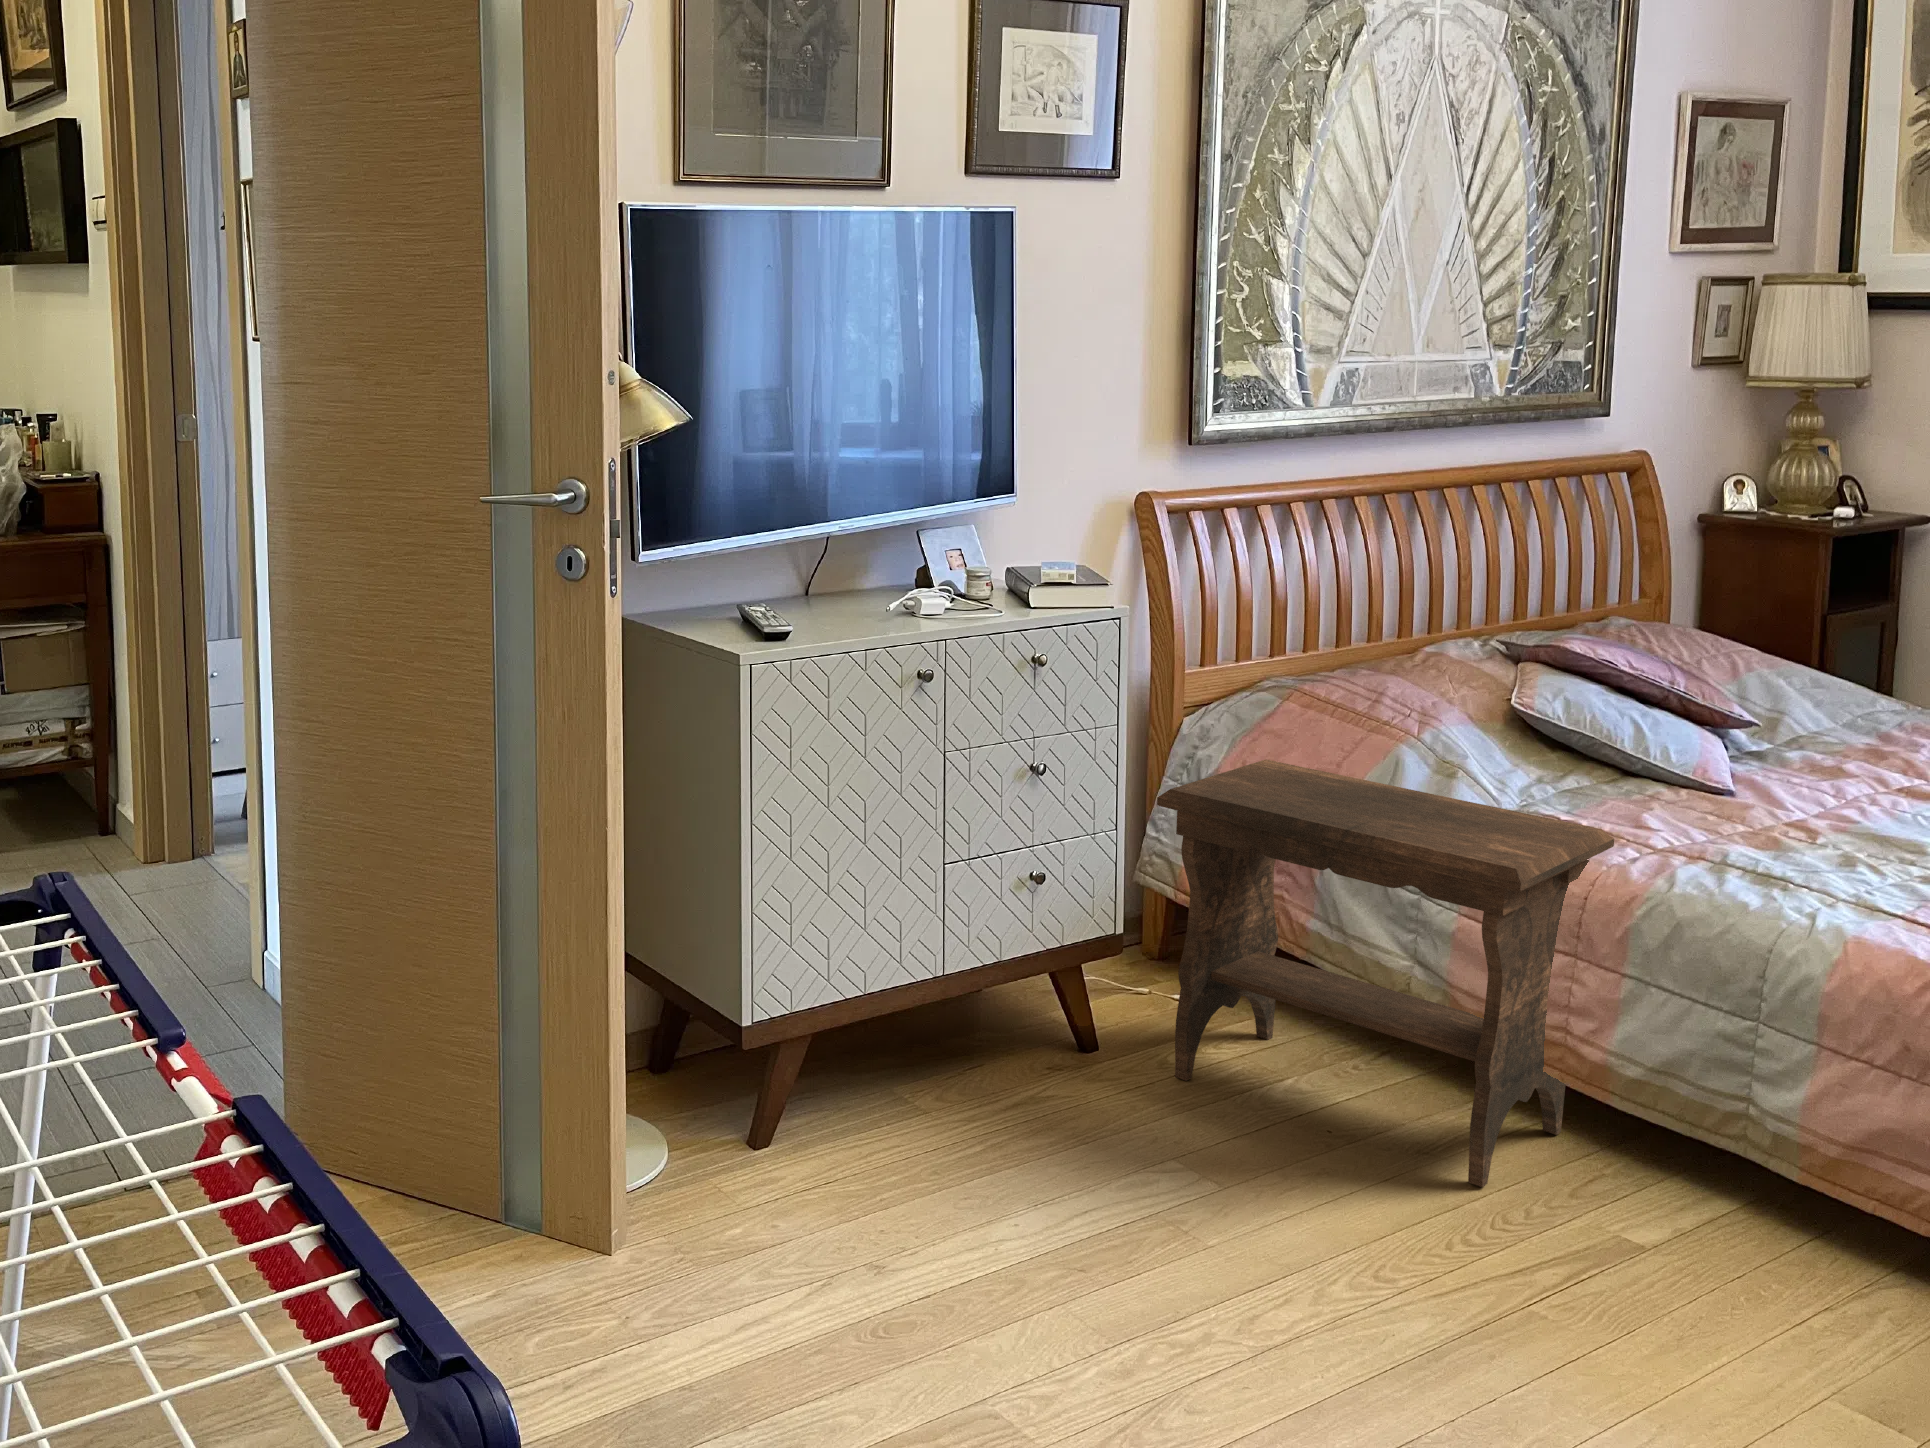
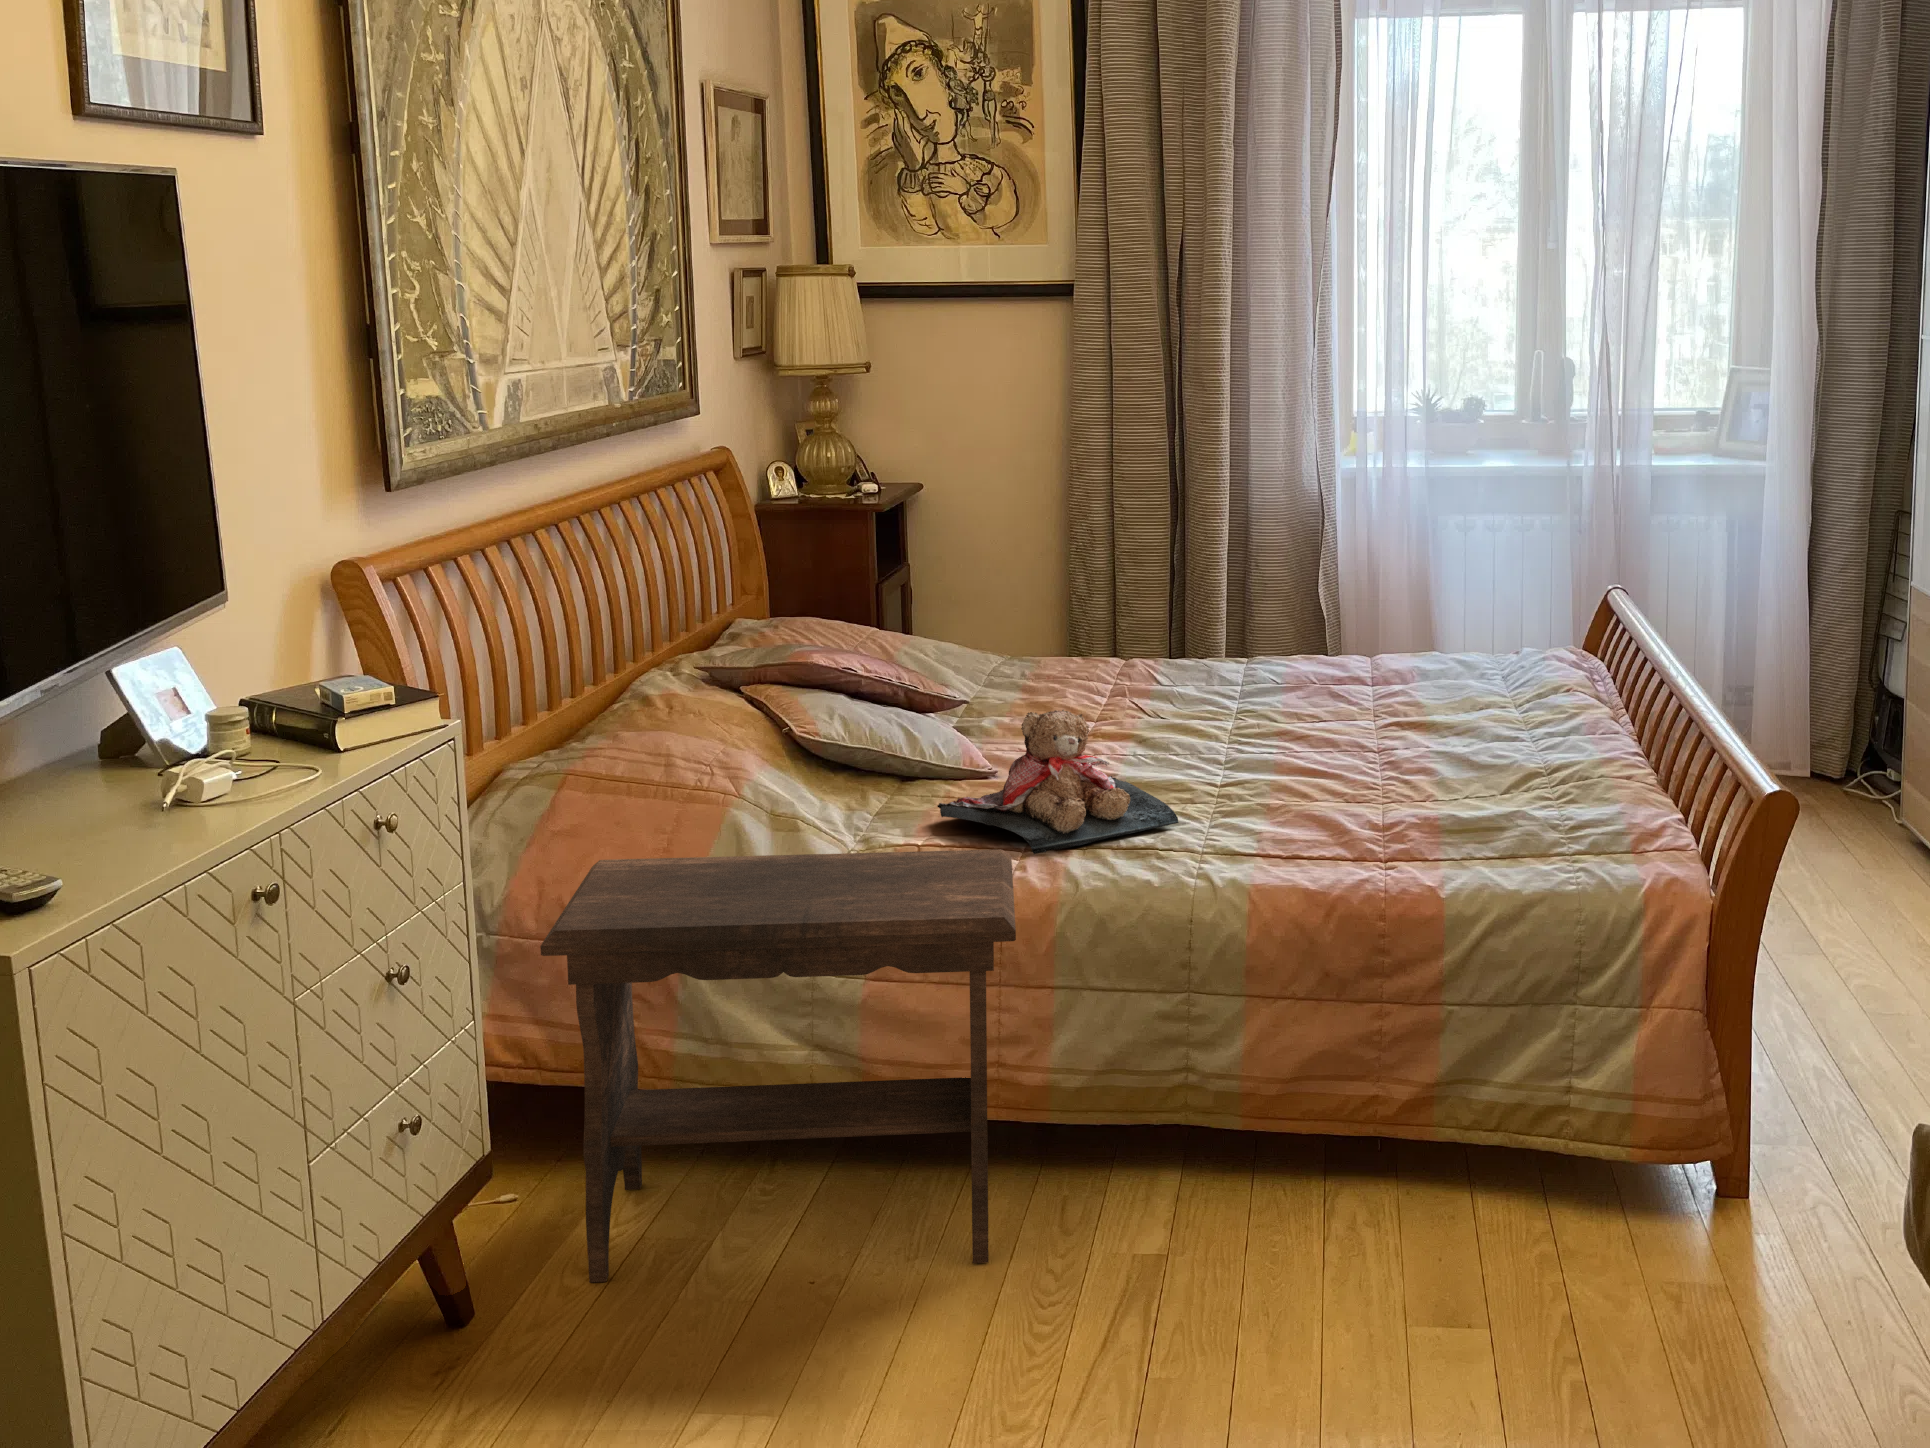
teddy bear: none [1596,713,1859,864] -> present [938,710,1179,854]

